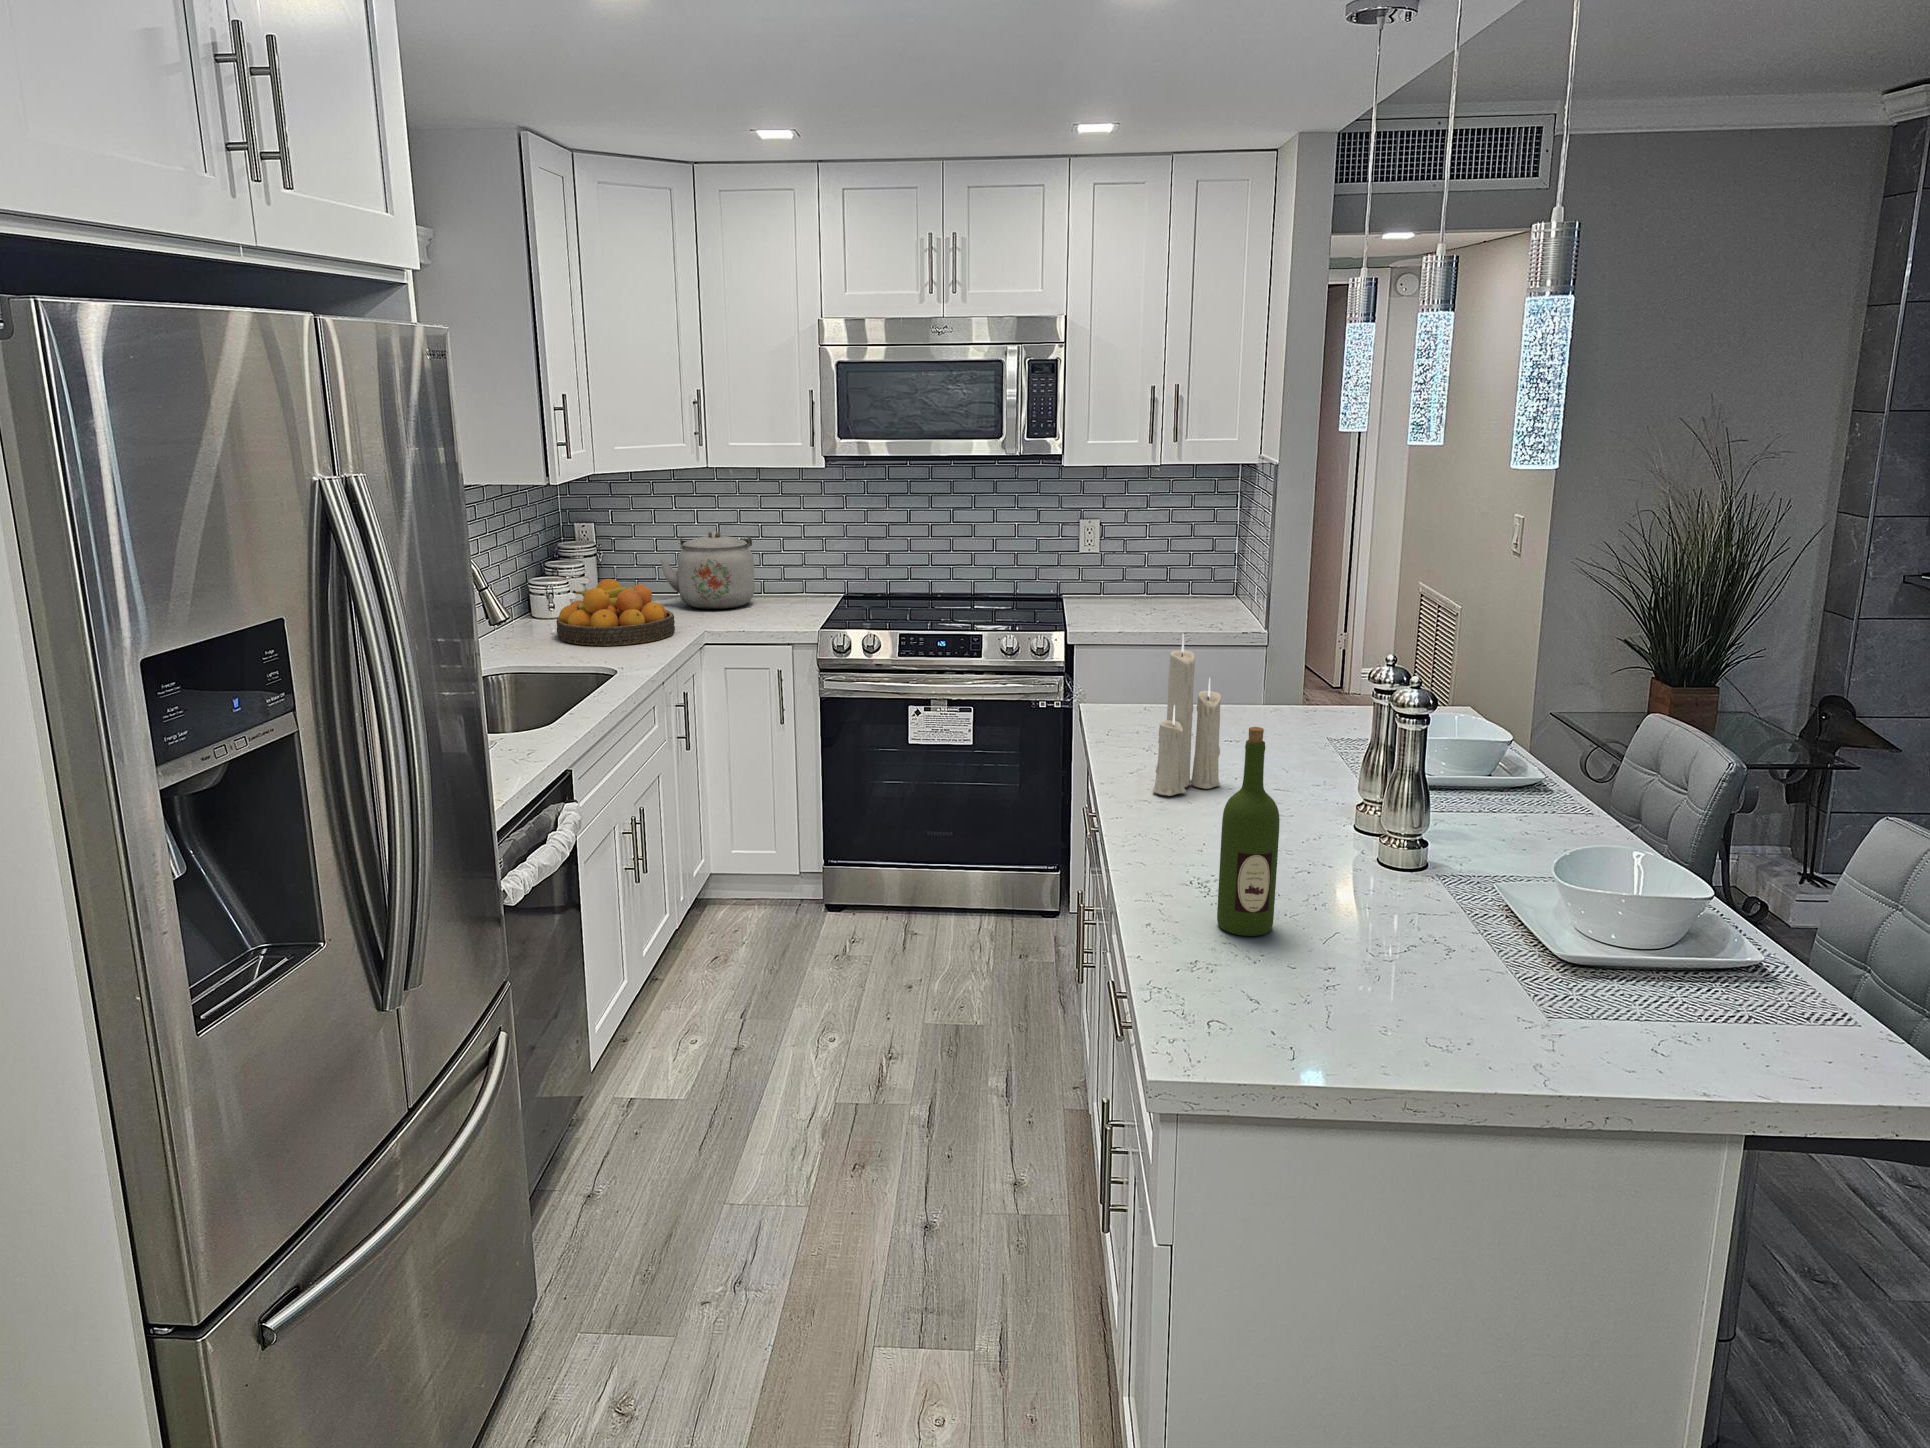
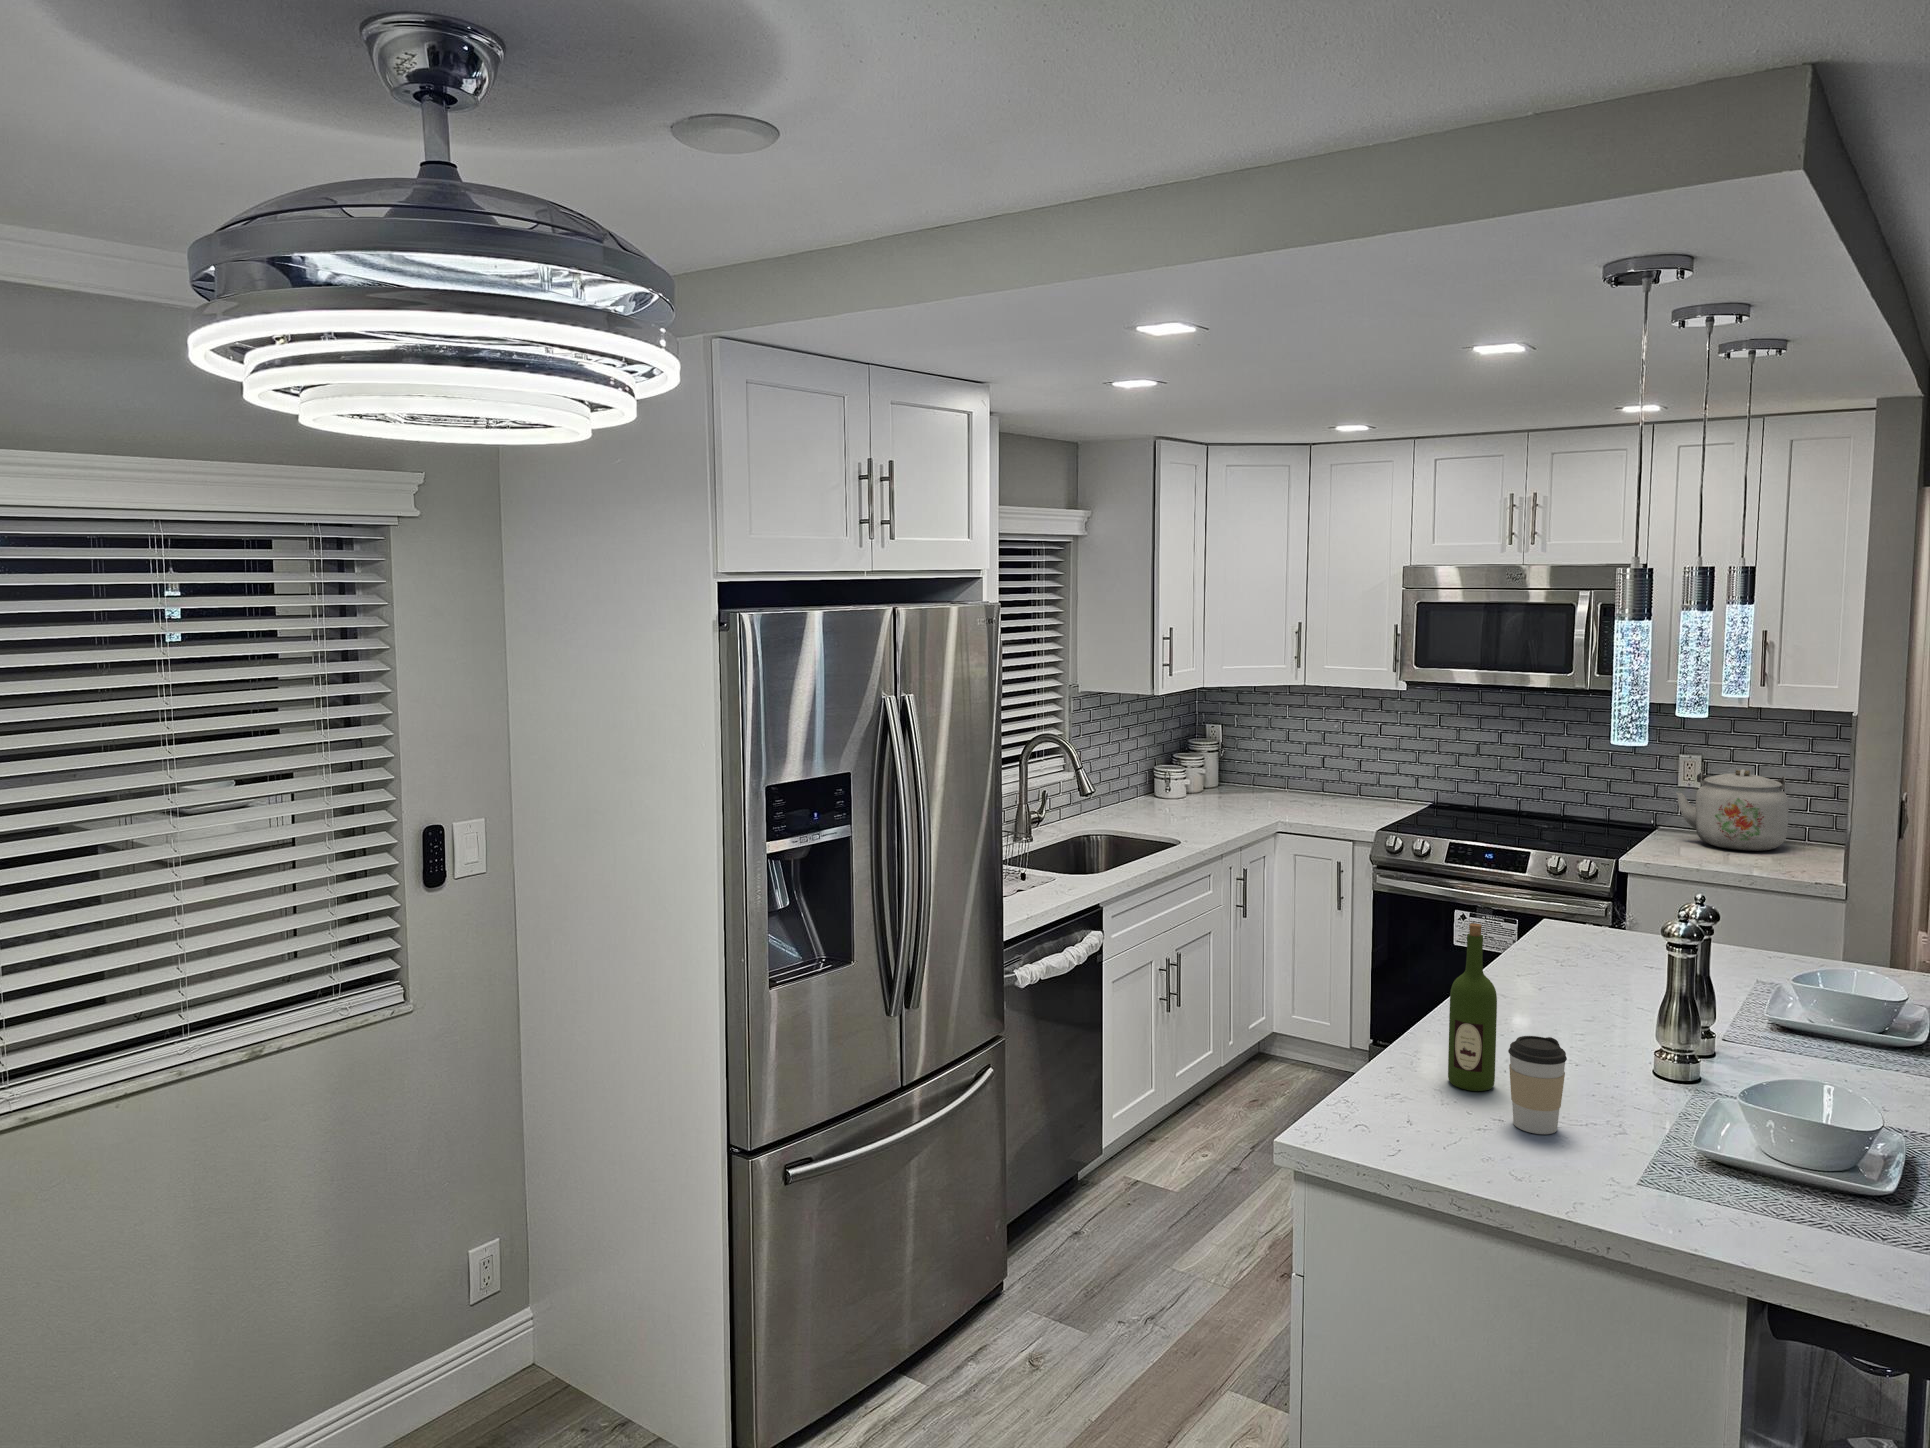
kettle: present [660,531,755,609] -> present [1676,769,1789,851]
fruit bowl: present [557,579,675,646] -> none [1158,772,1253,826]
candle: present [1153,633,1221,796] -> none [1523,849,1596,998]
coffee cup: none [1338,856,1409,978] -> present [1508,1036,1567,1134]

